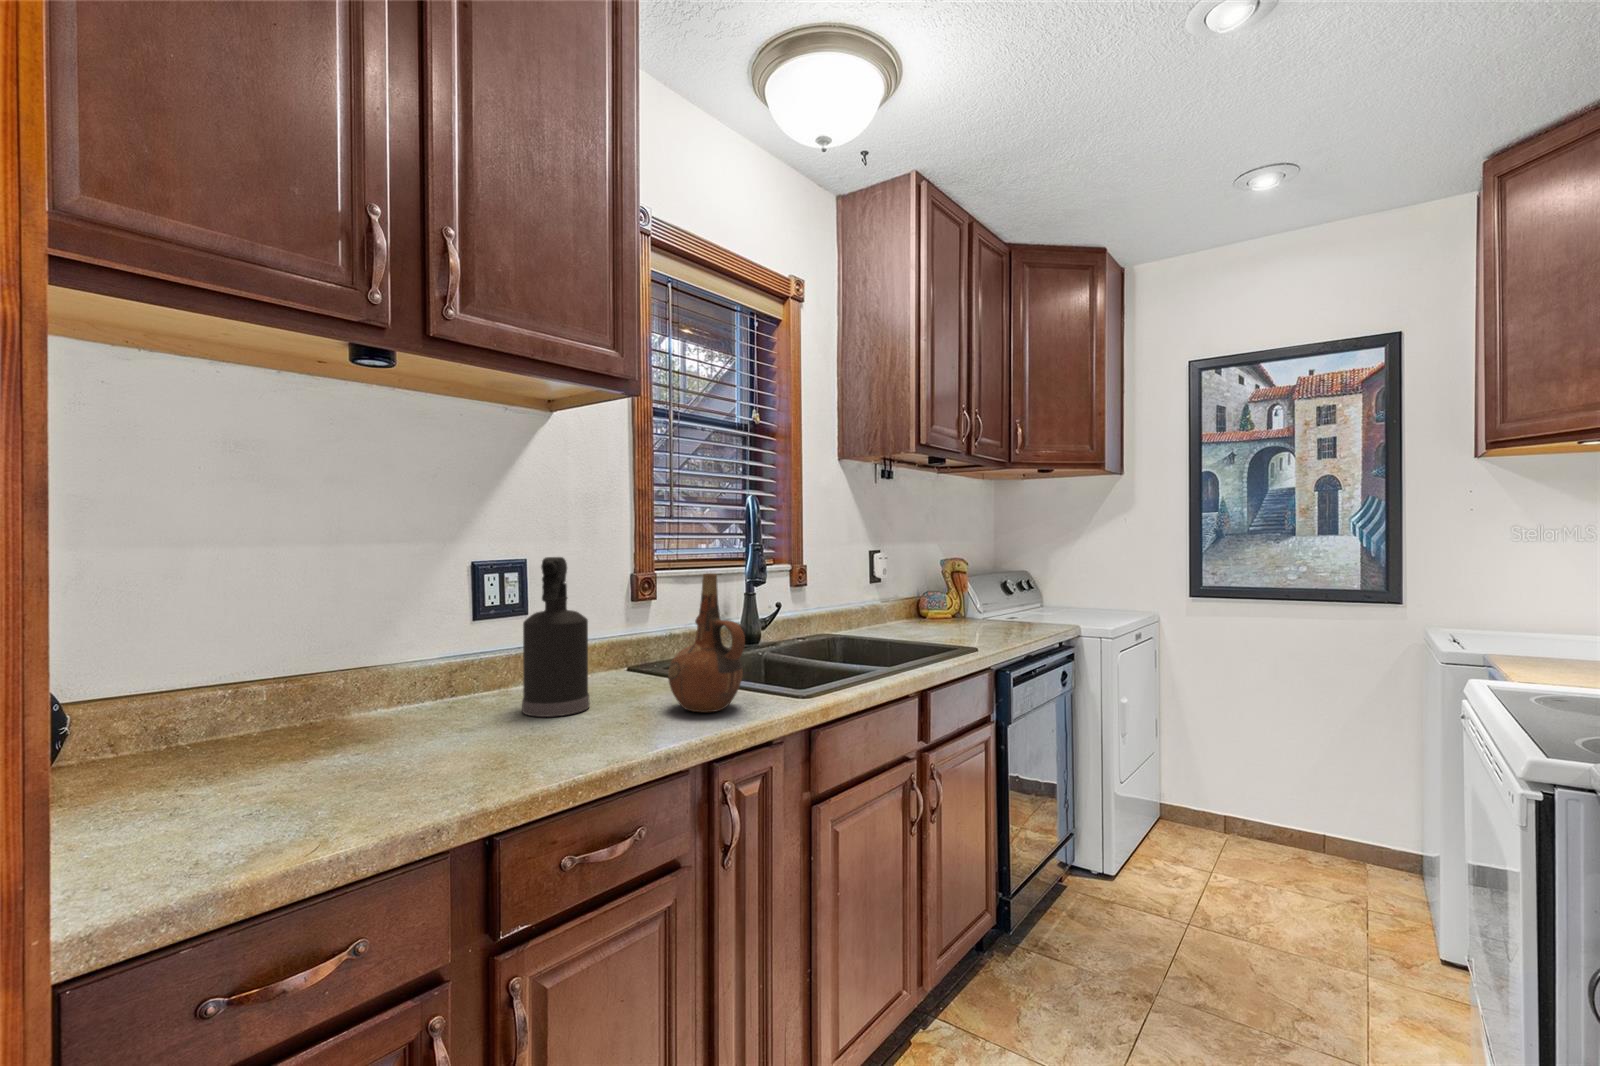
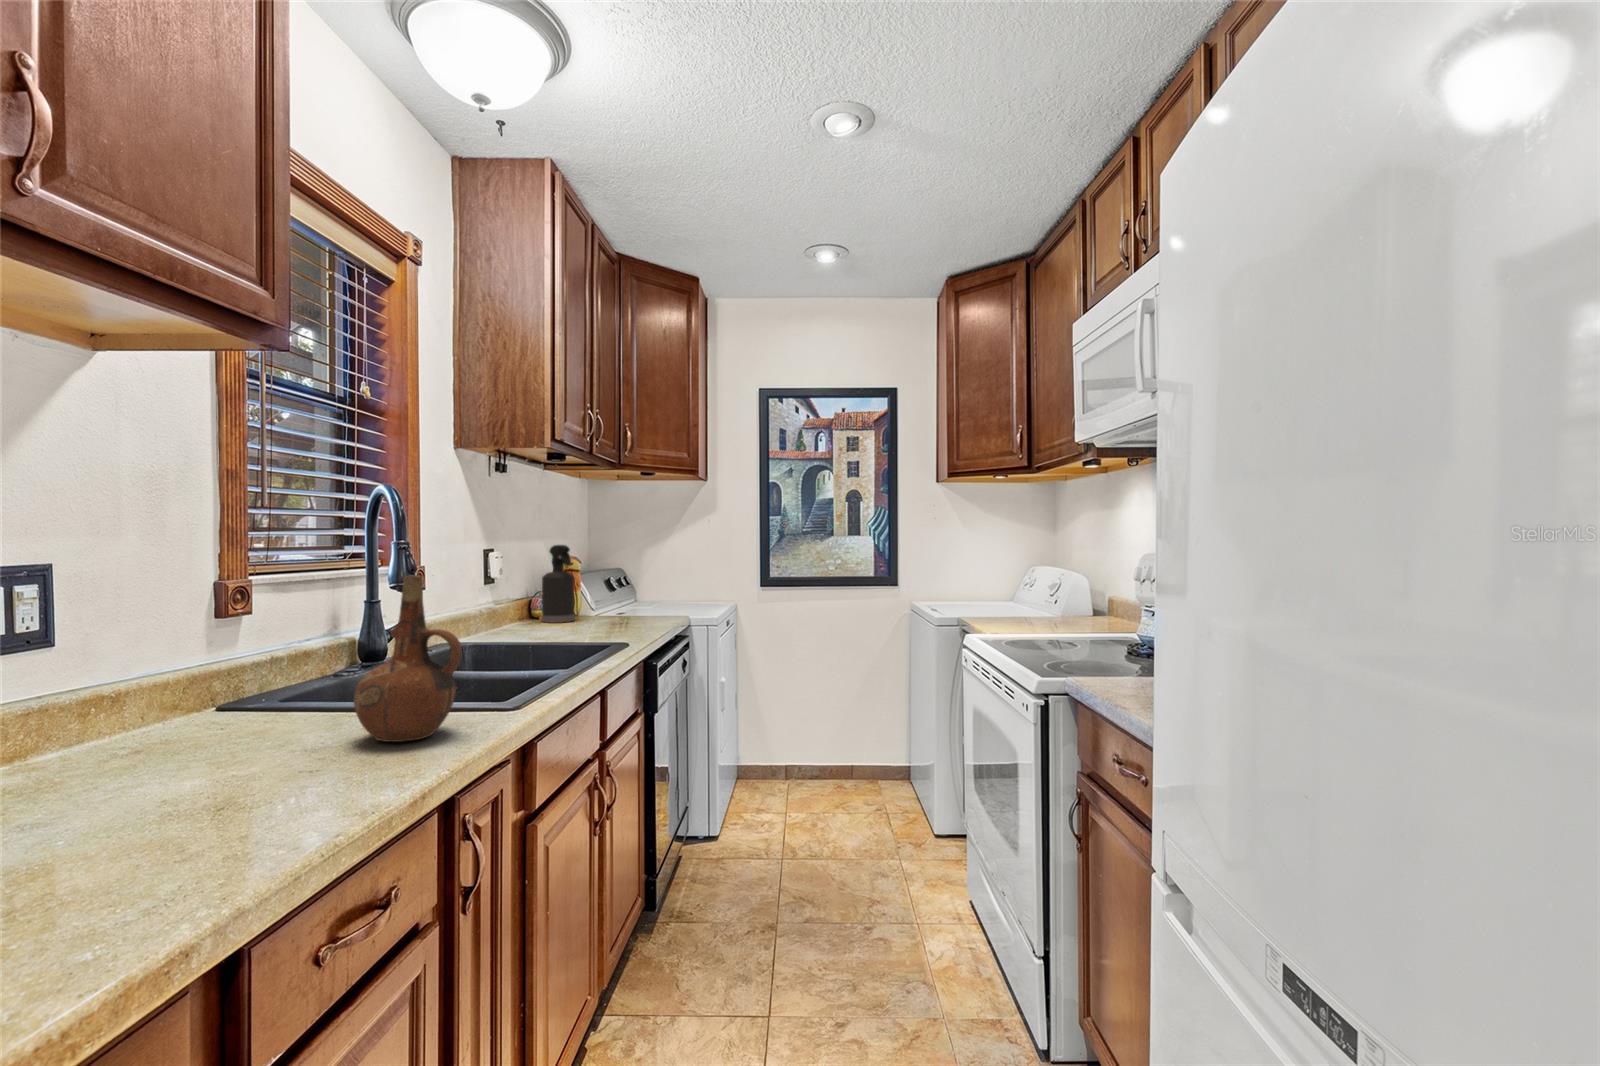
spray bottle: present [522,557,590,717] -> present [541,545,575,623]

